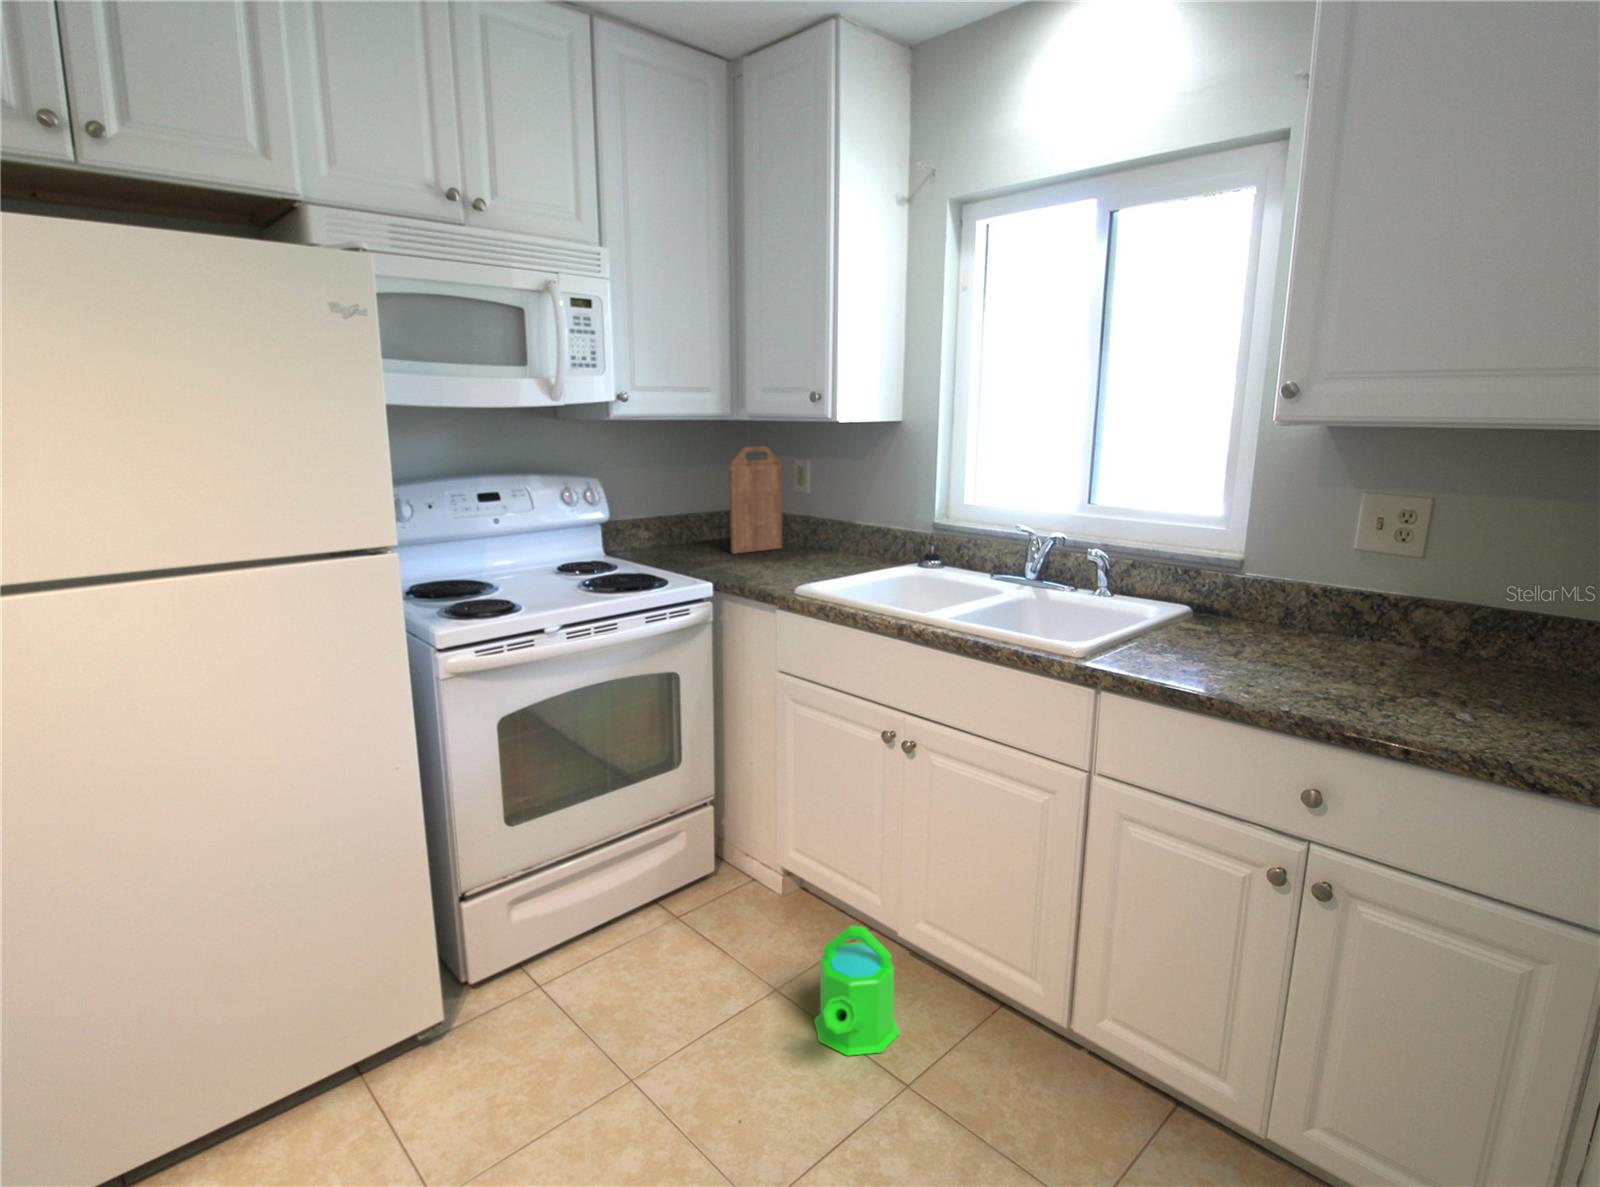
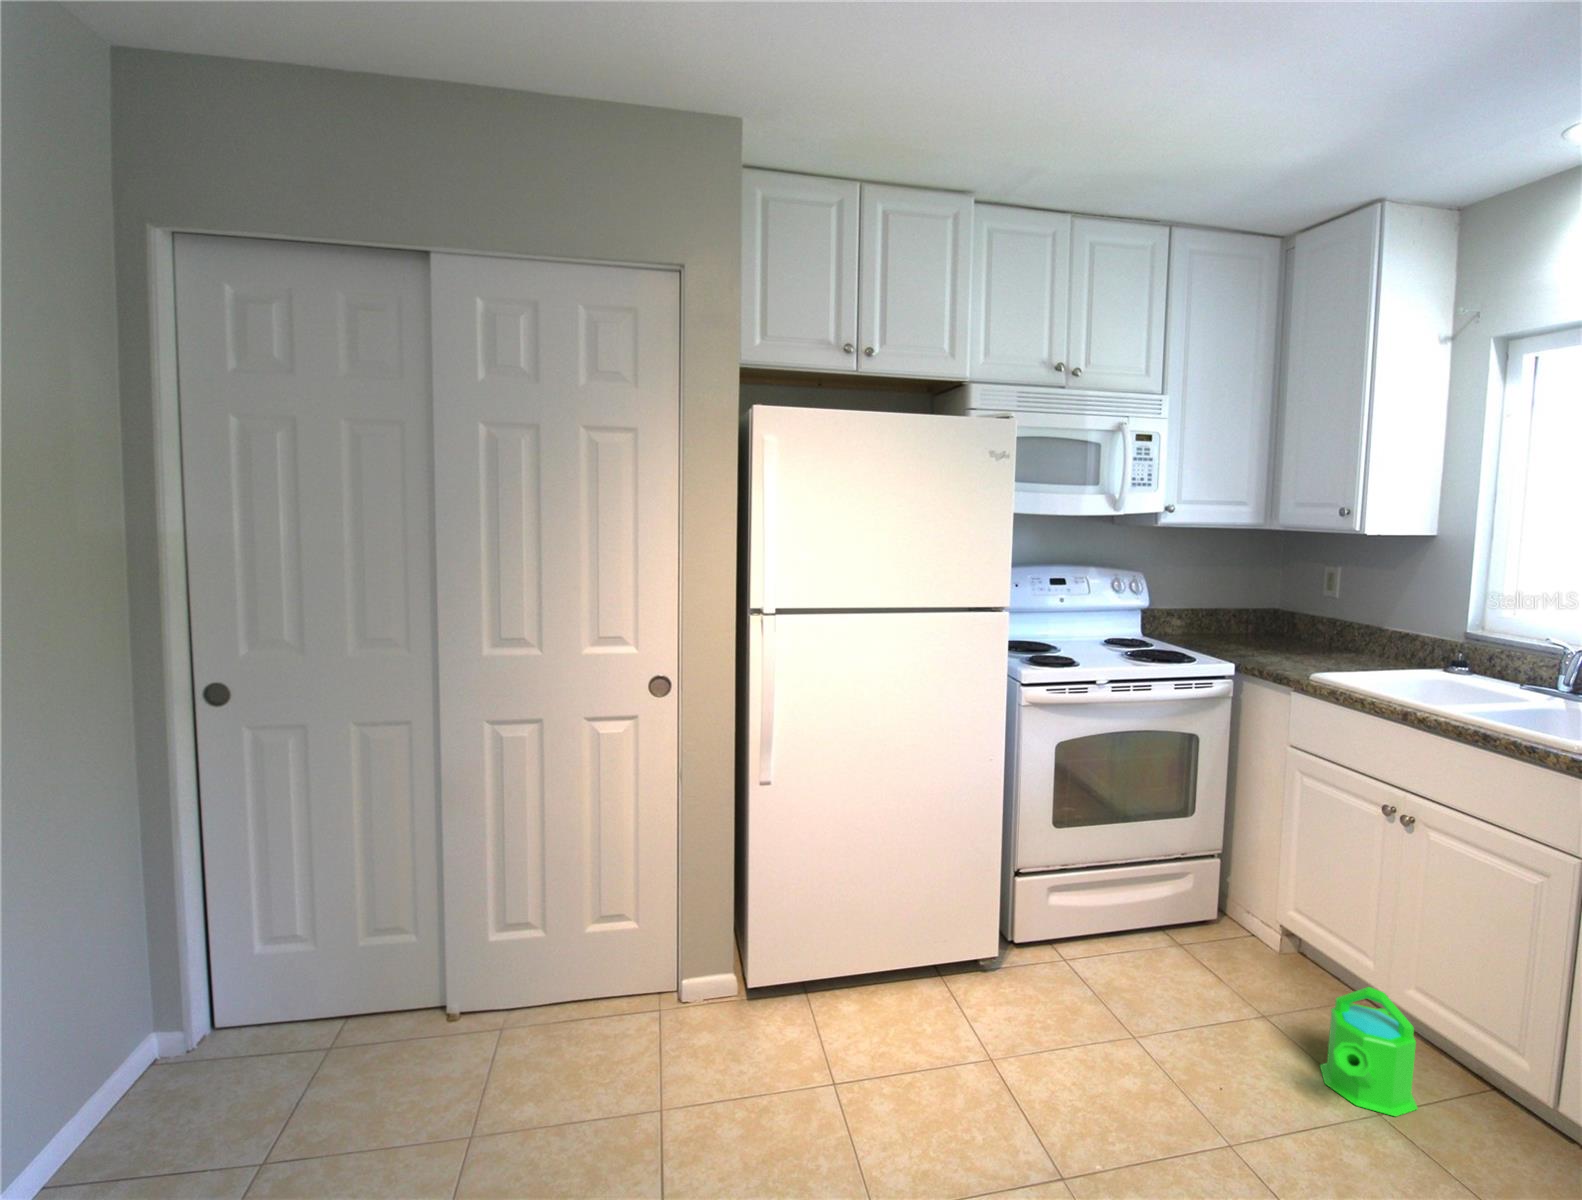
cutting board: present [729,446,782,554] -> none [1255,553,1314,645]

